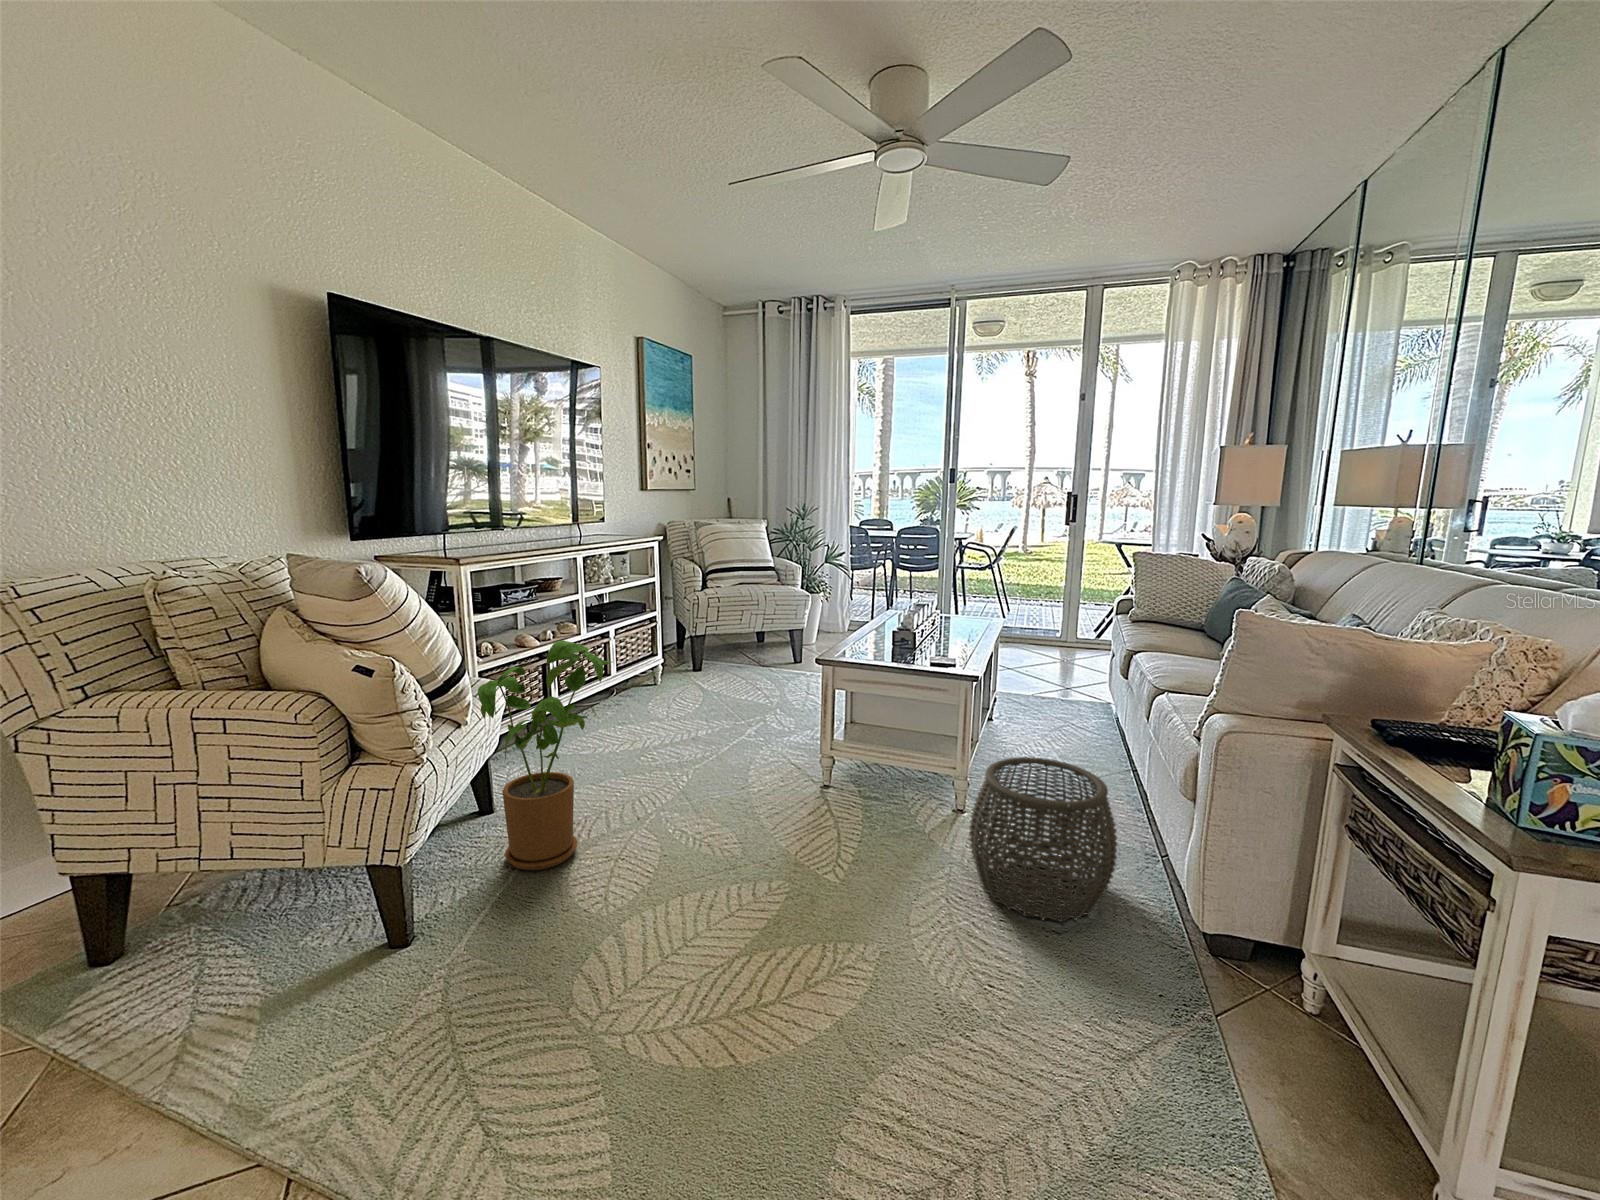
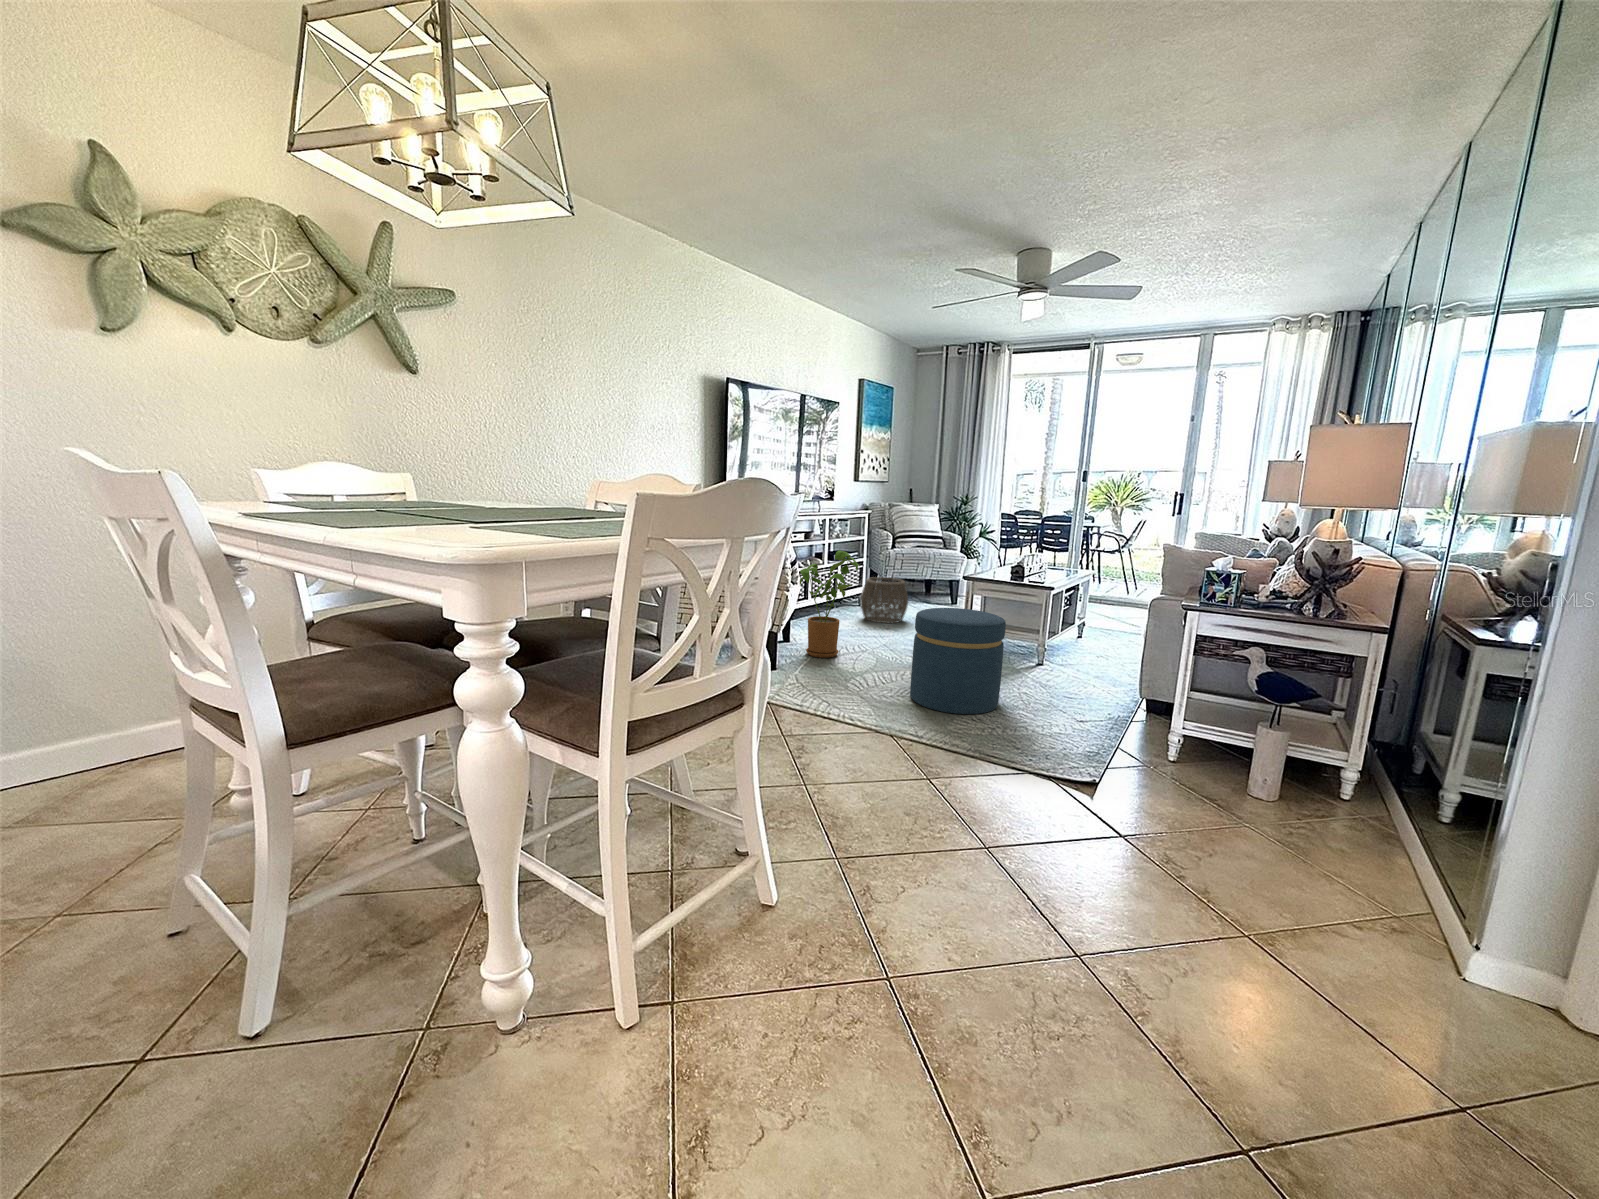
woven basket: present [969,757,1117,922] -> present [861,577,908,623]
ottoman: none [713,782,933,1110] -> present [910,608,1006,714]

